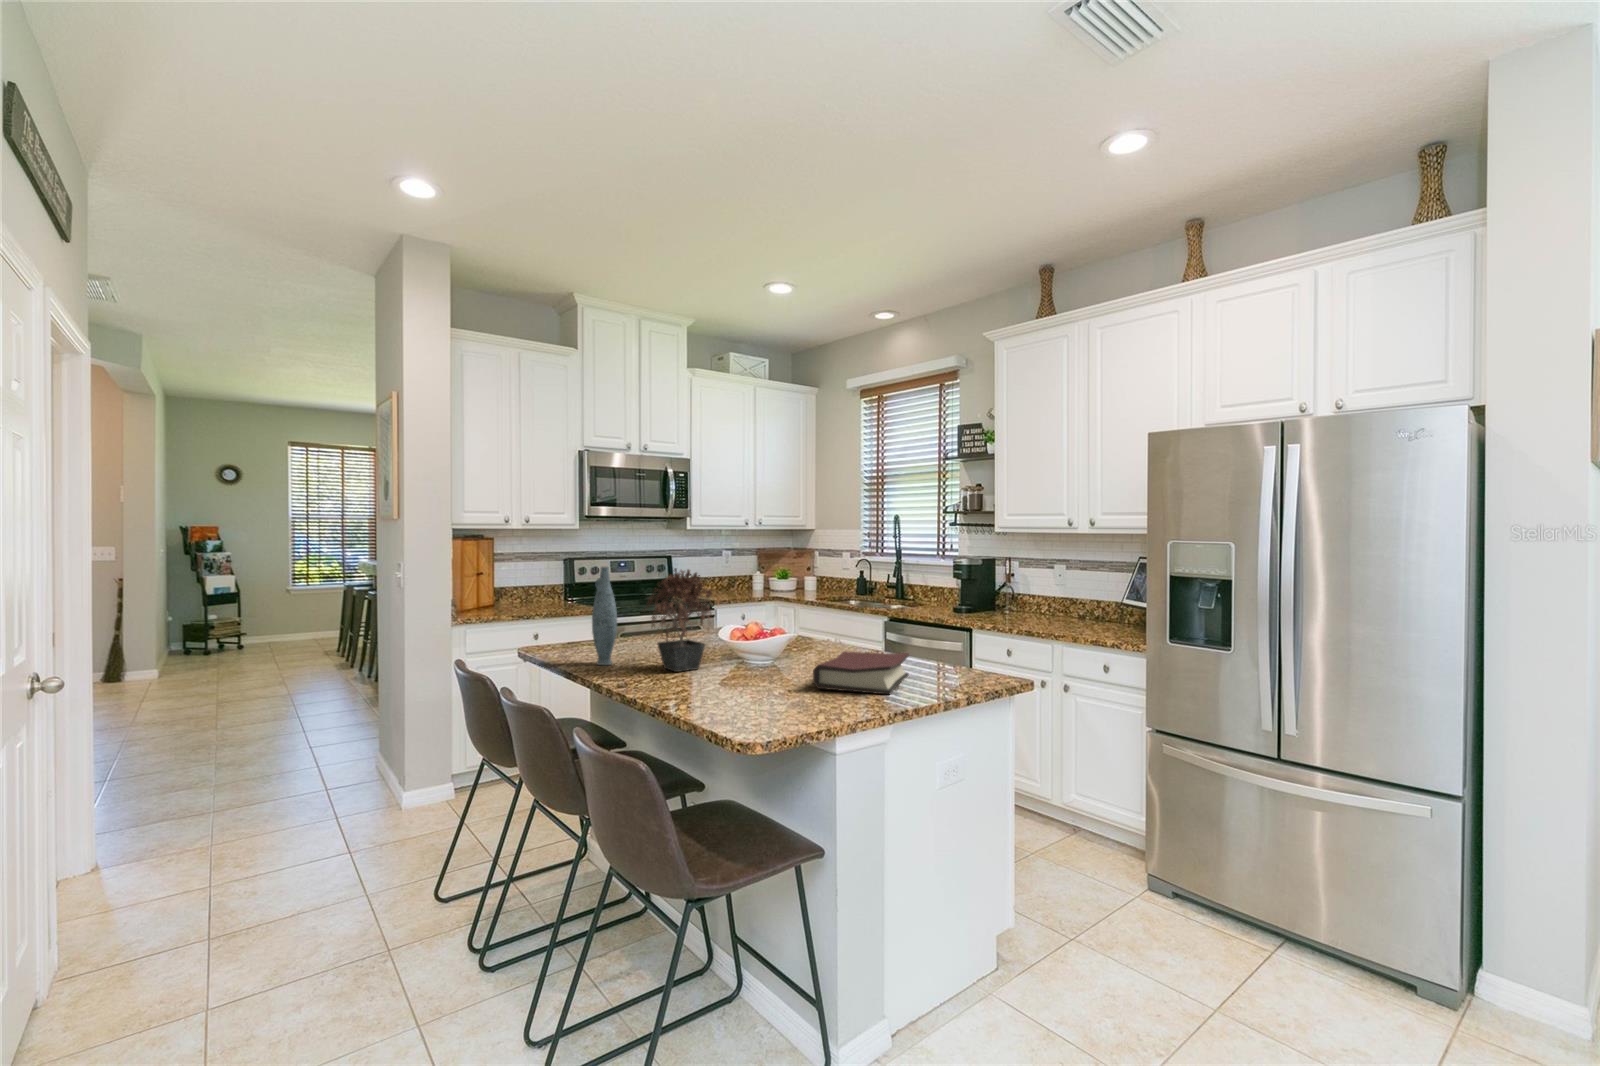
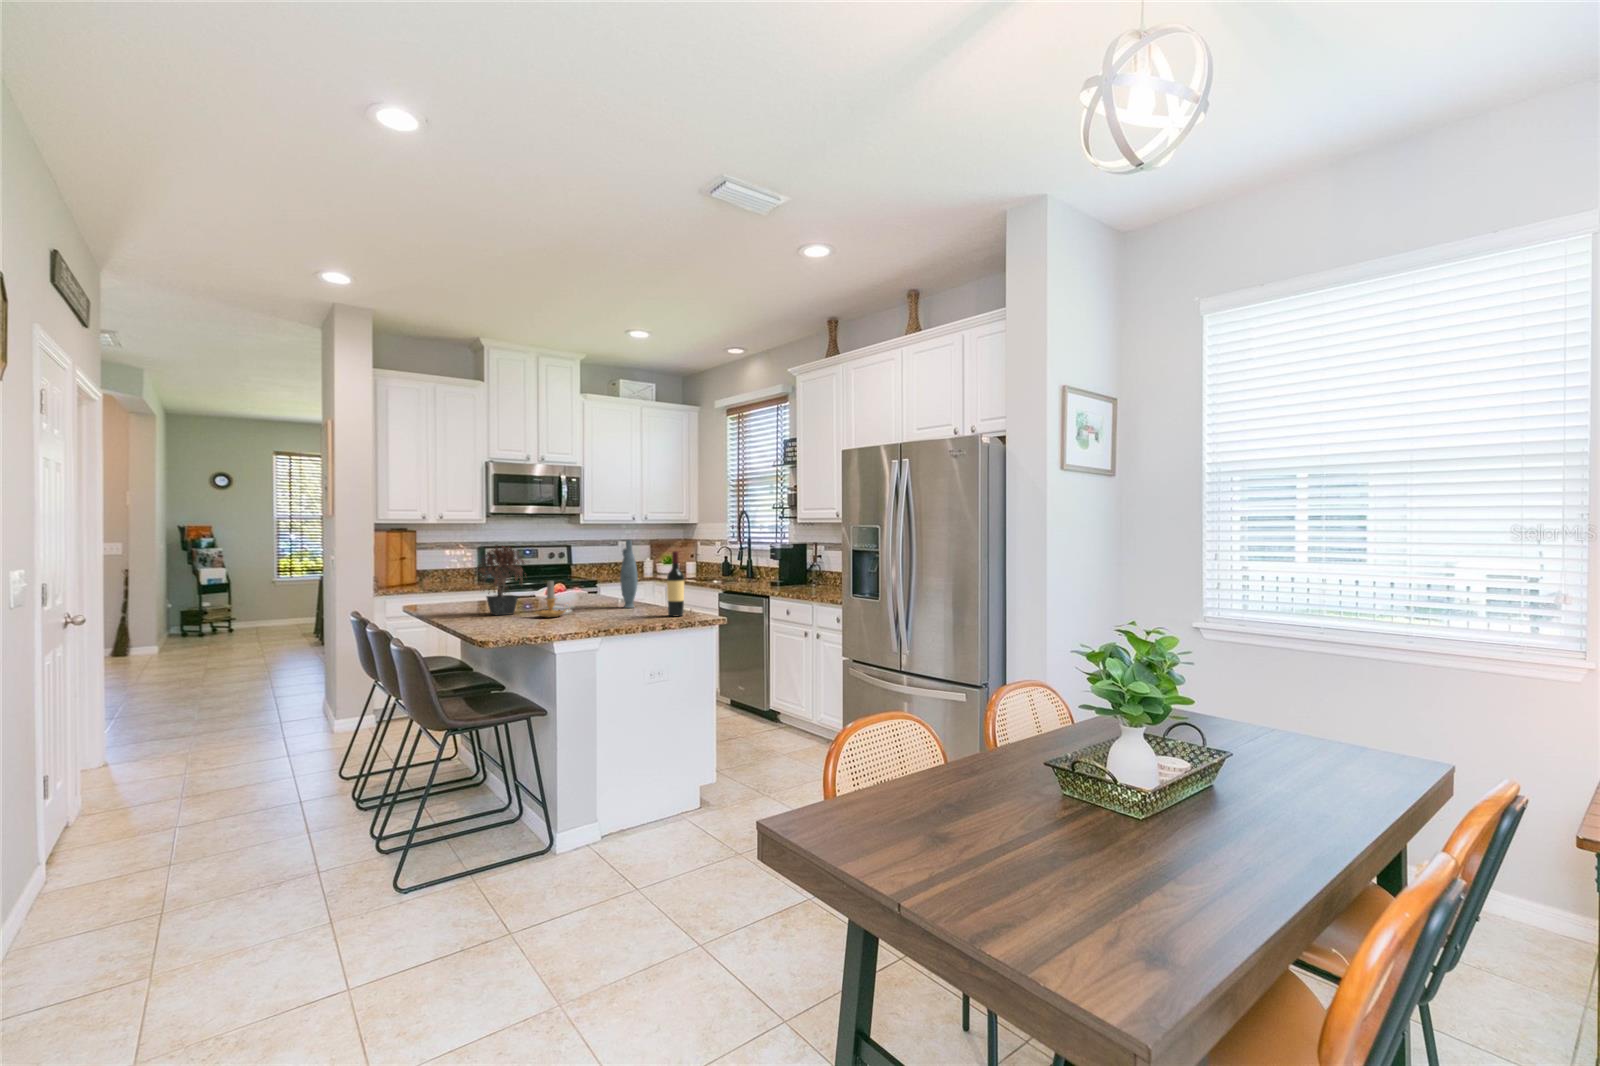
vase: present [592,566,617,665] -> present [620,540,638,608]
wine bottle: none [944,583,970,680] -> present [667,551,684,616]
candle: none [743,621,786,678] -> present [536,581,569,617]
hardback book: present [813,651,909,694] -> none [570,600,648,623]

